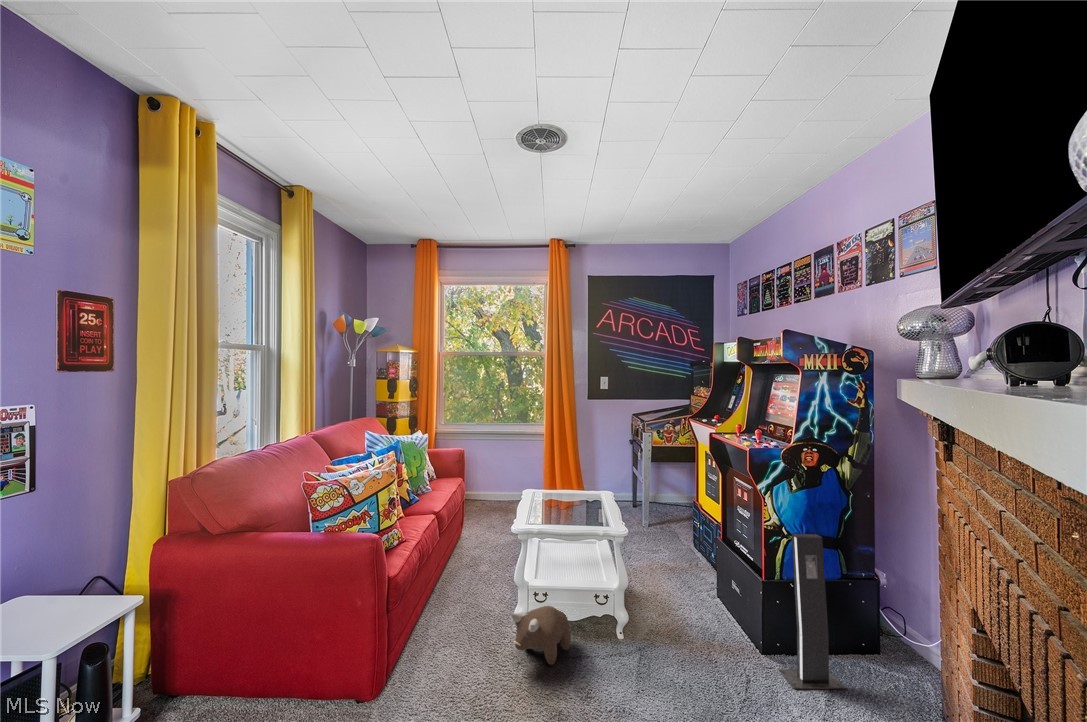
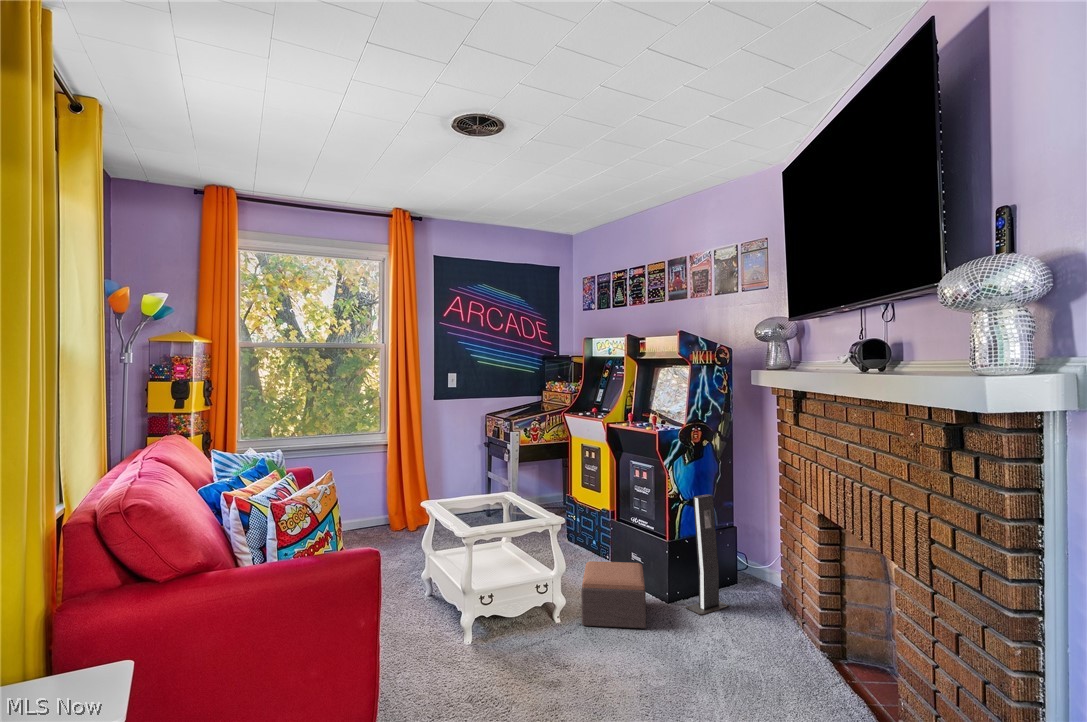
footstool: none [636,581,727,683] -> present [581,561,646,628]
plush toy: present [511,606,571,665] -> none [481,601,527,652]

